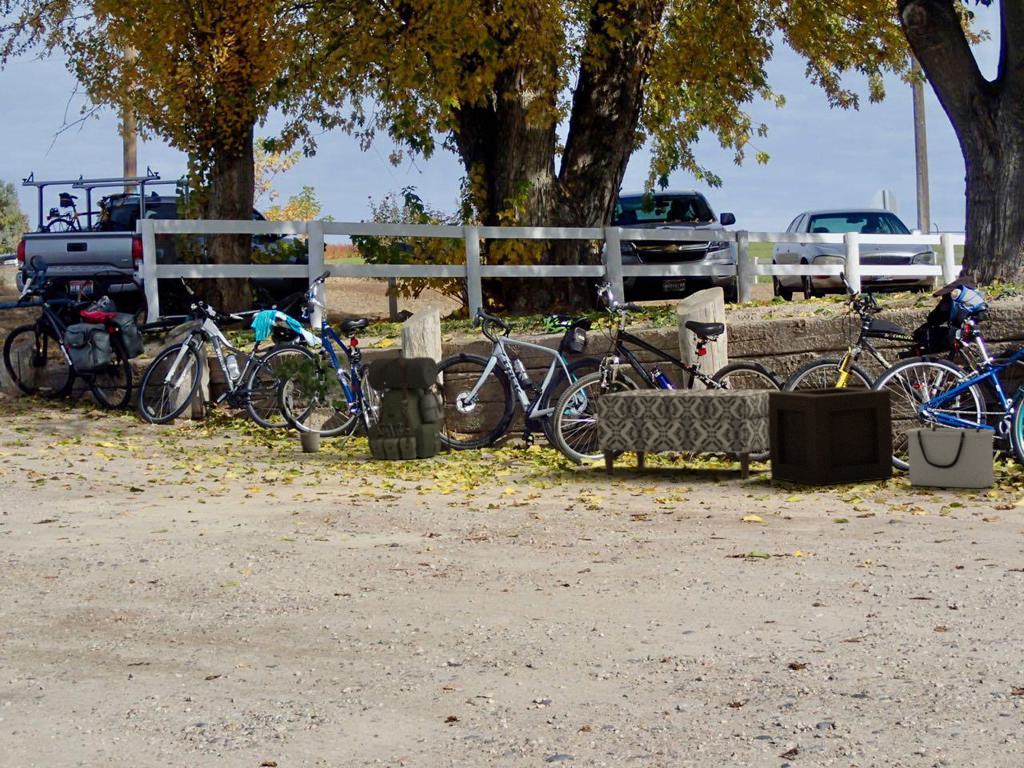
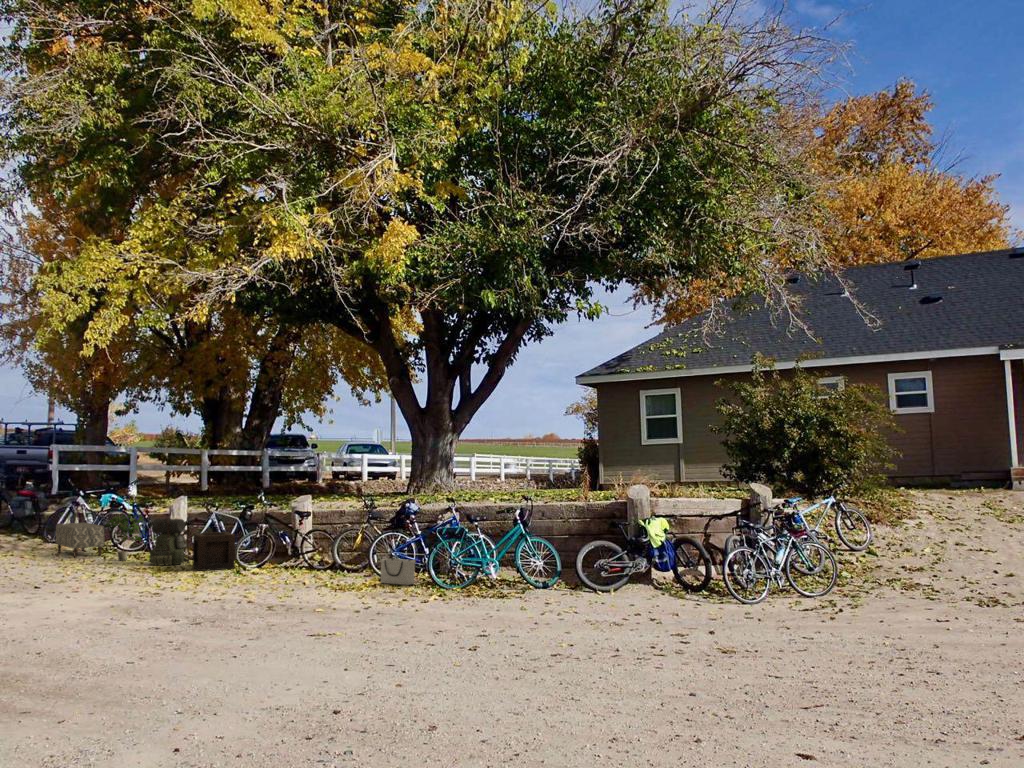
wooden crate: present [768,387,893,486] -> present [193,532,235,571]
bench: present [597,389,779,478] -> present [56,523,104,558]

